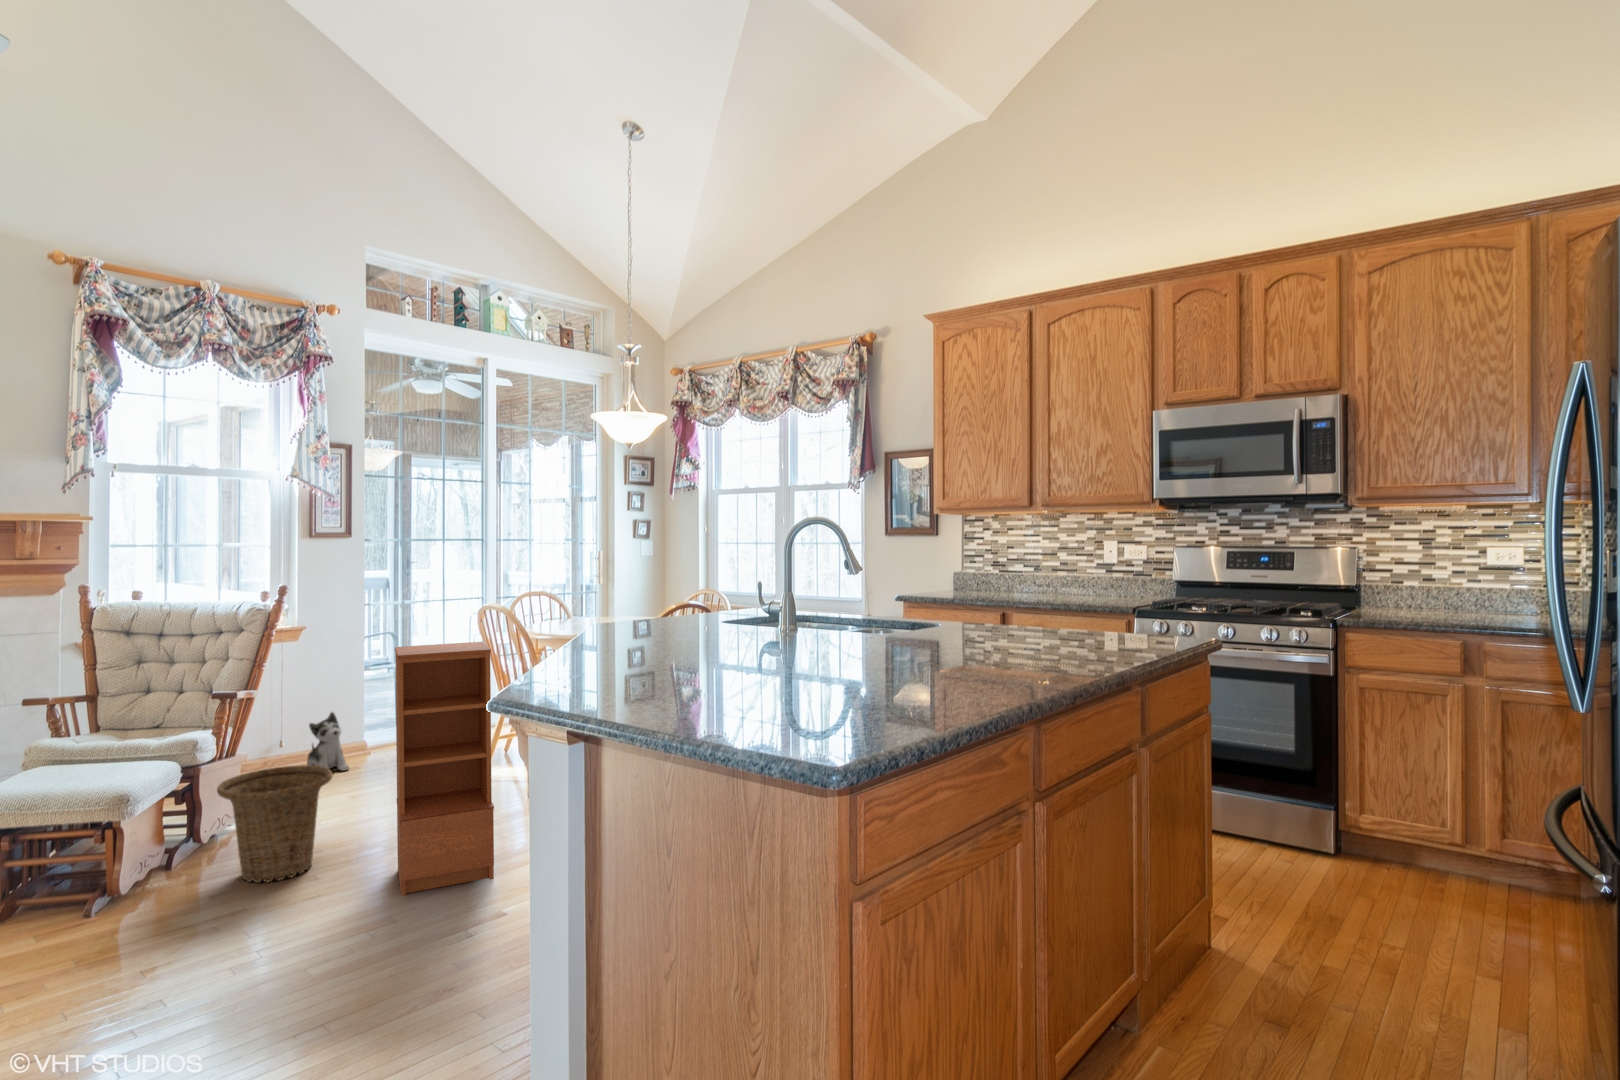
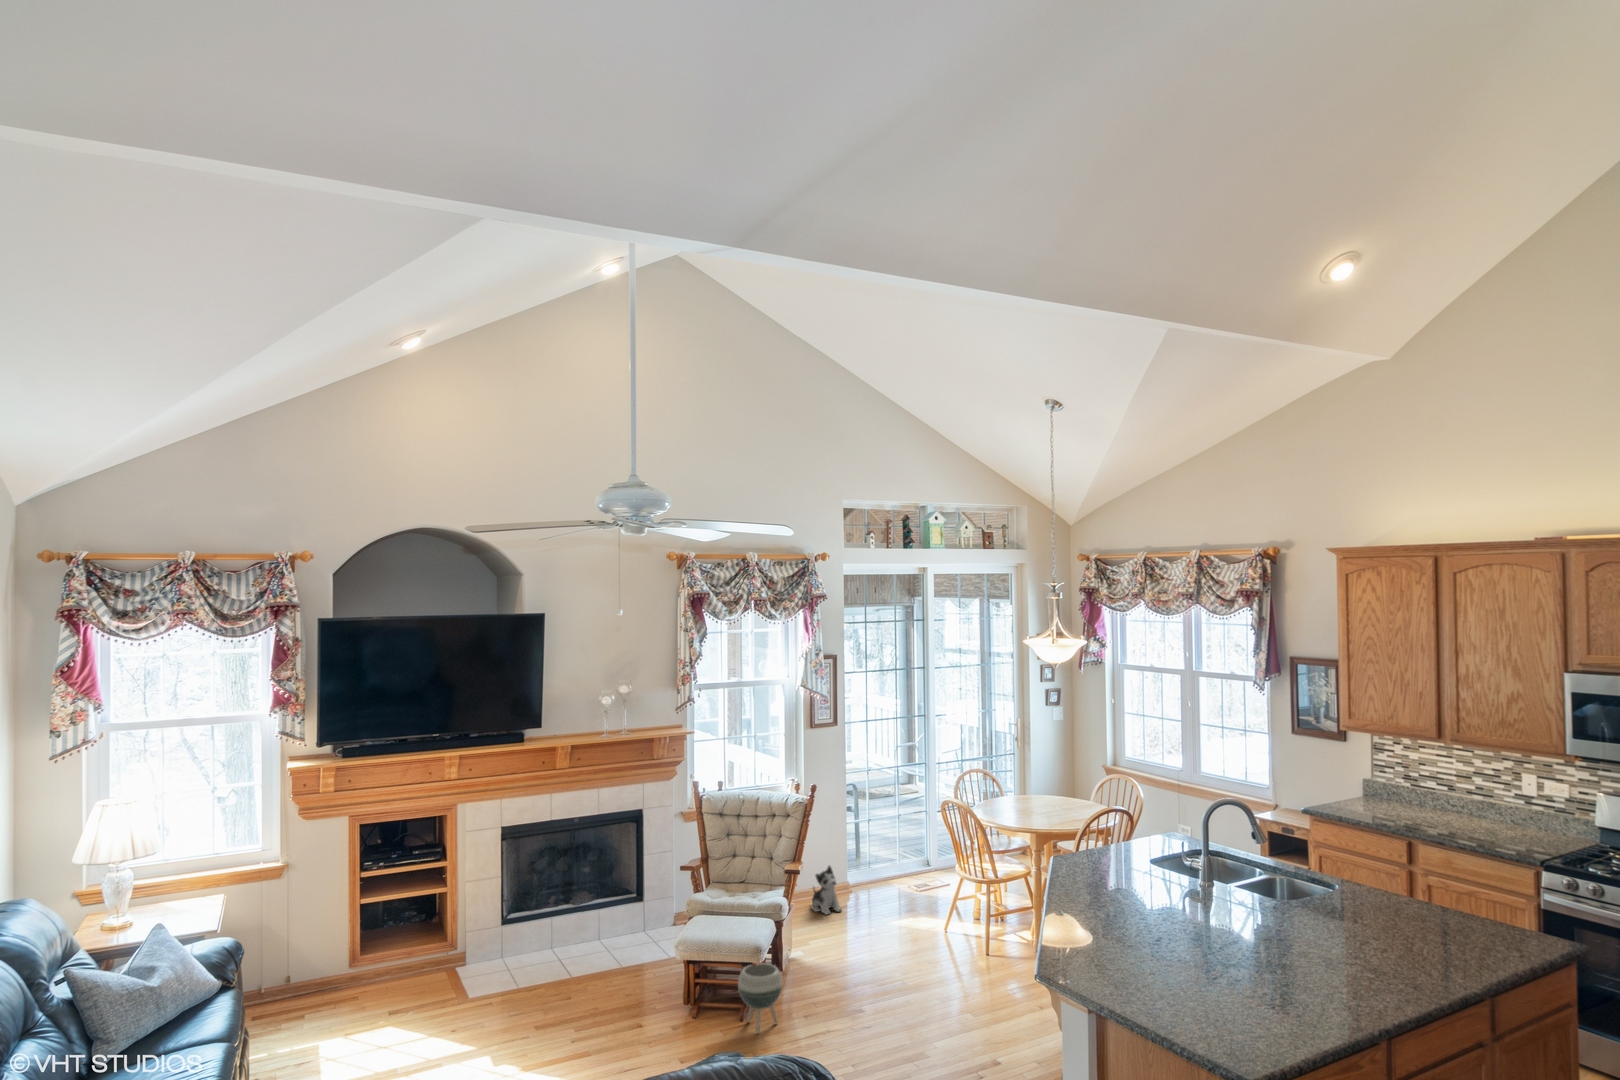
bookcase: present [395,642,494,896] -> none [909,852,981,1033]
basket: present [217,765,333,883] -> none [801,925,867,1009]
planter: none [68,825,160,937] -> present [738,963,782,1034]

